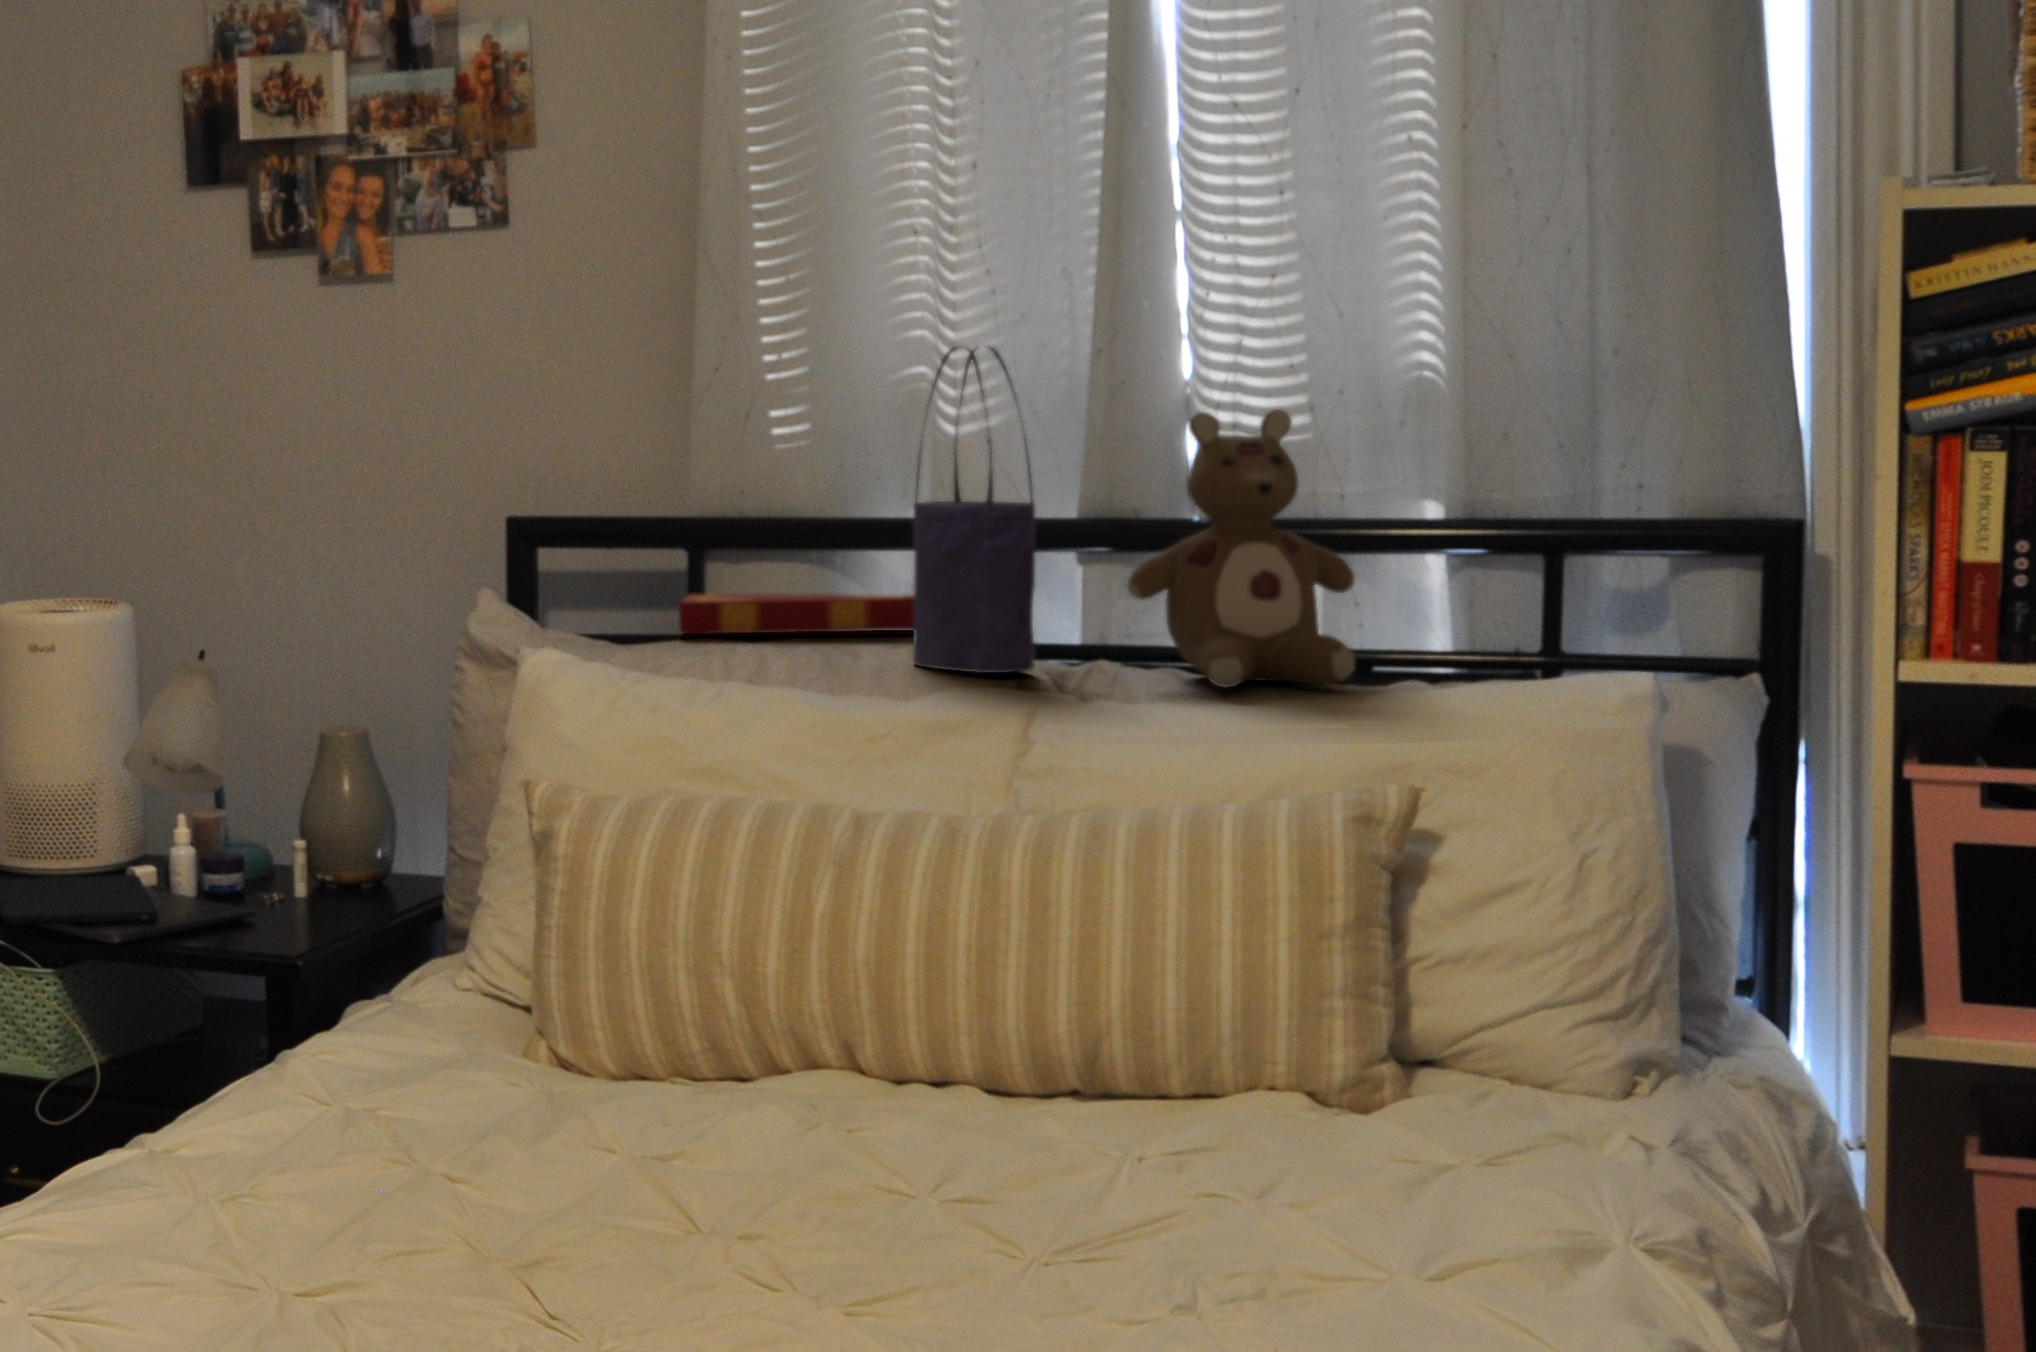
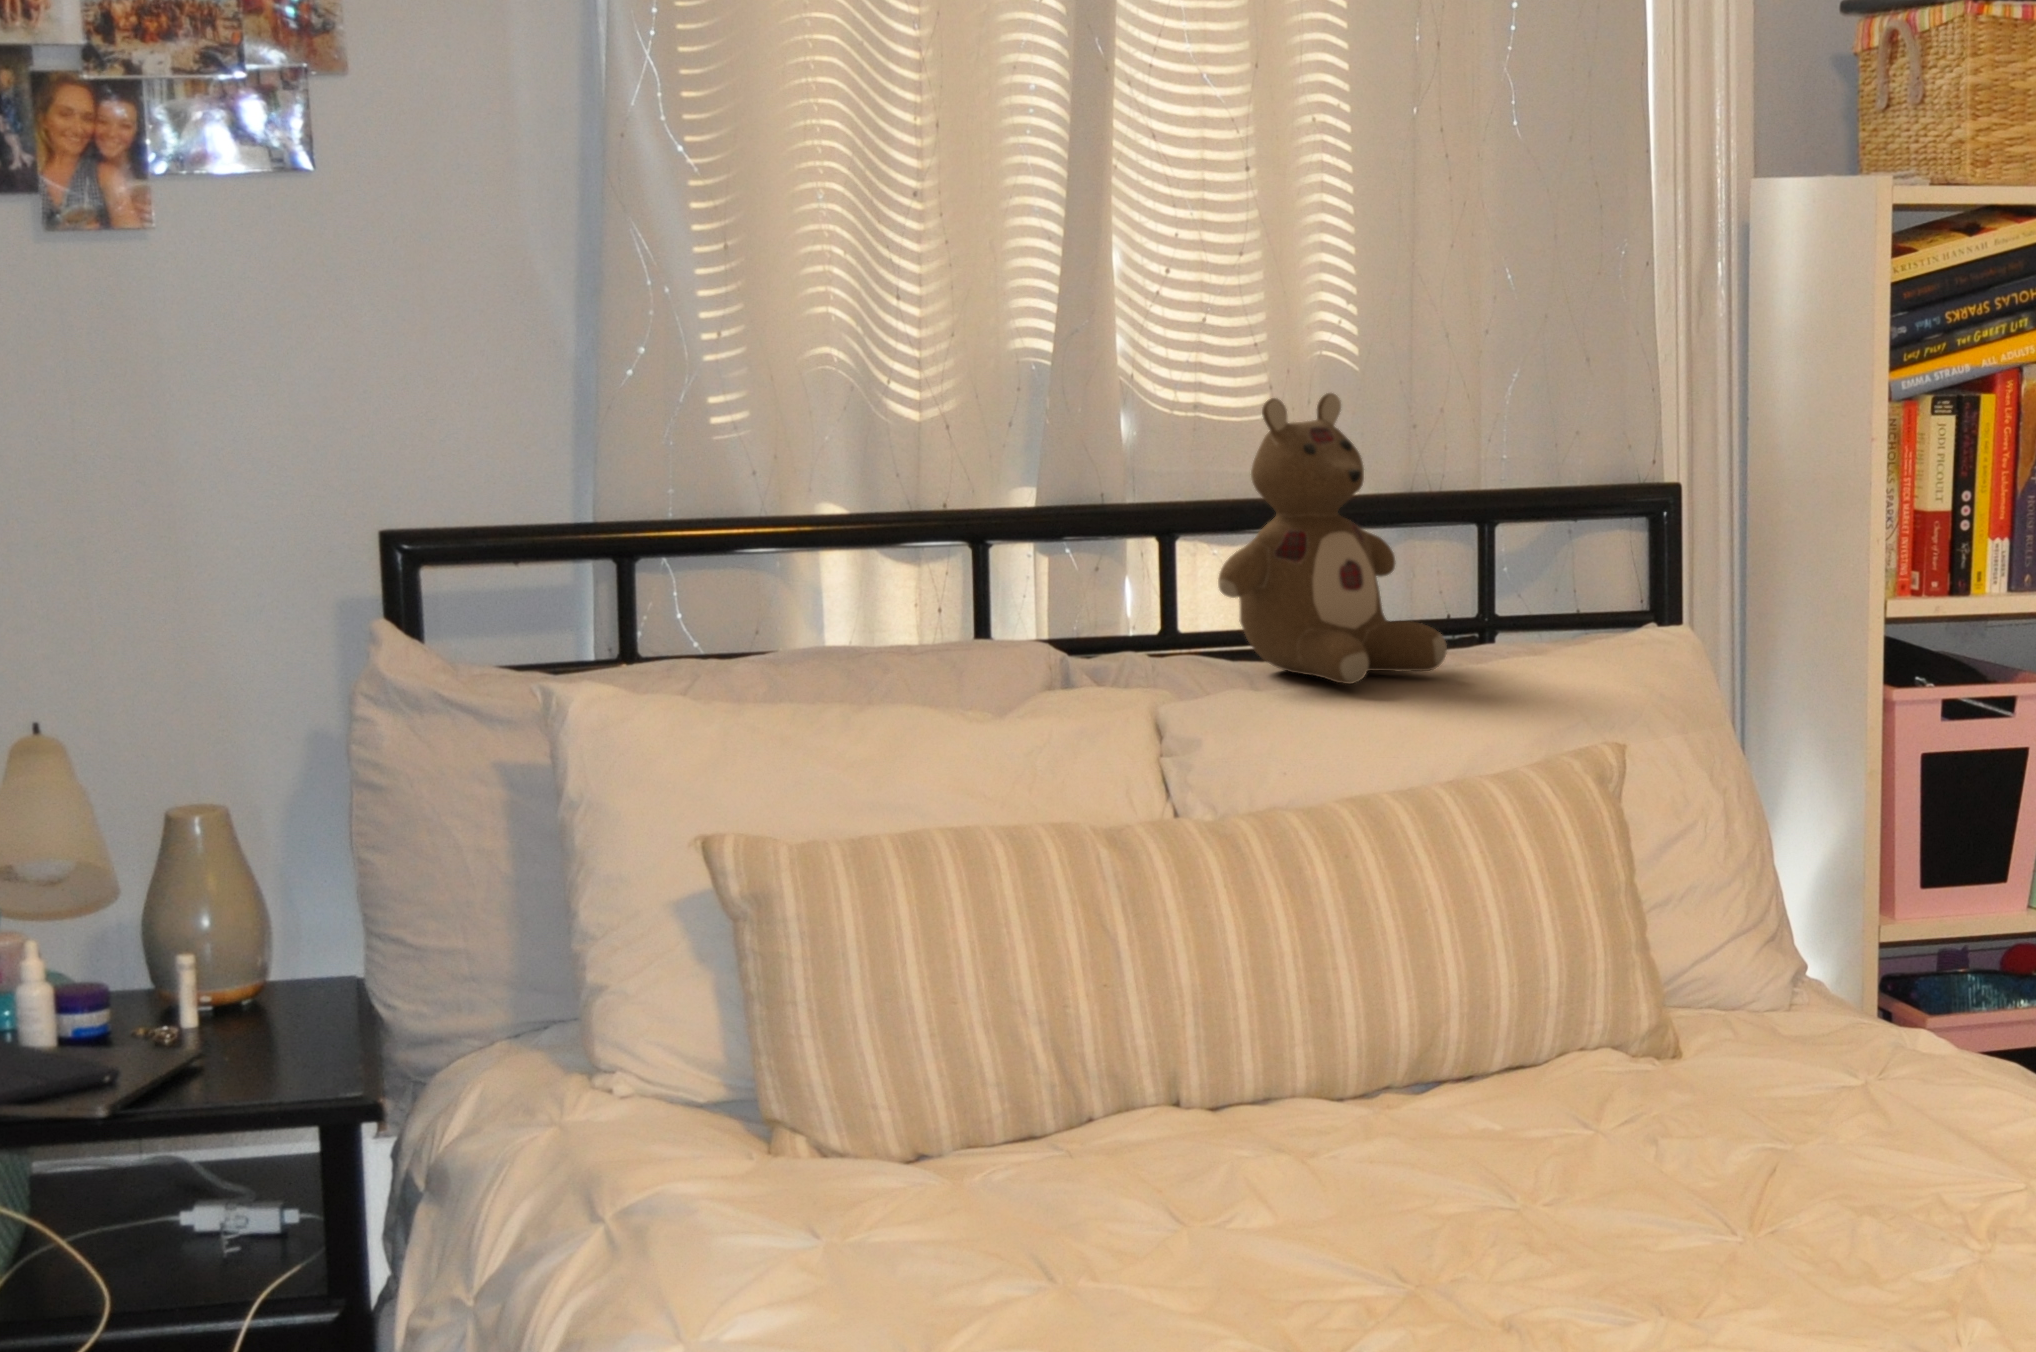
tote bag: present [913,346,1035,673] -> none [968,329,1127,689]
hardback book: present [679,594,914,634] -> none [585,593,898,670]

